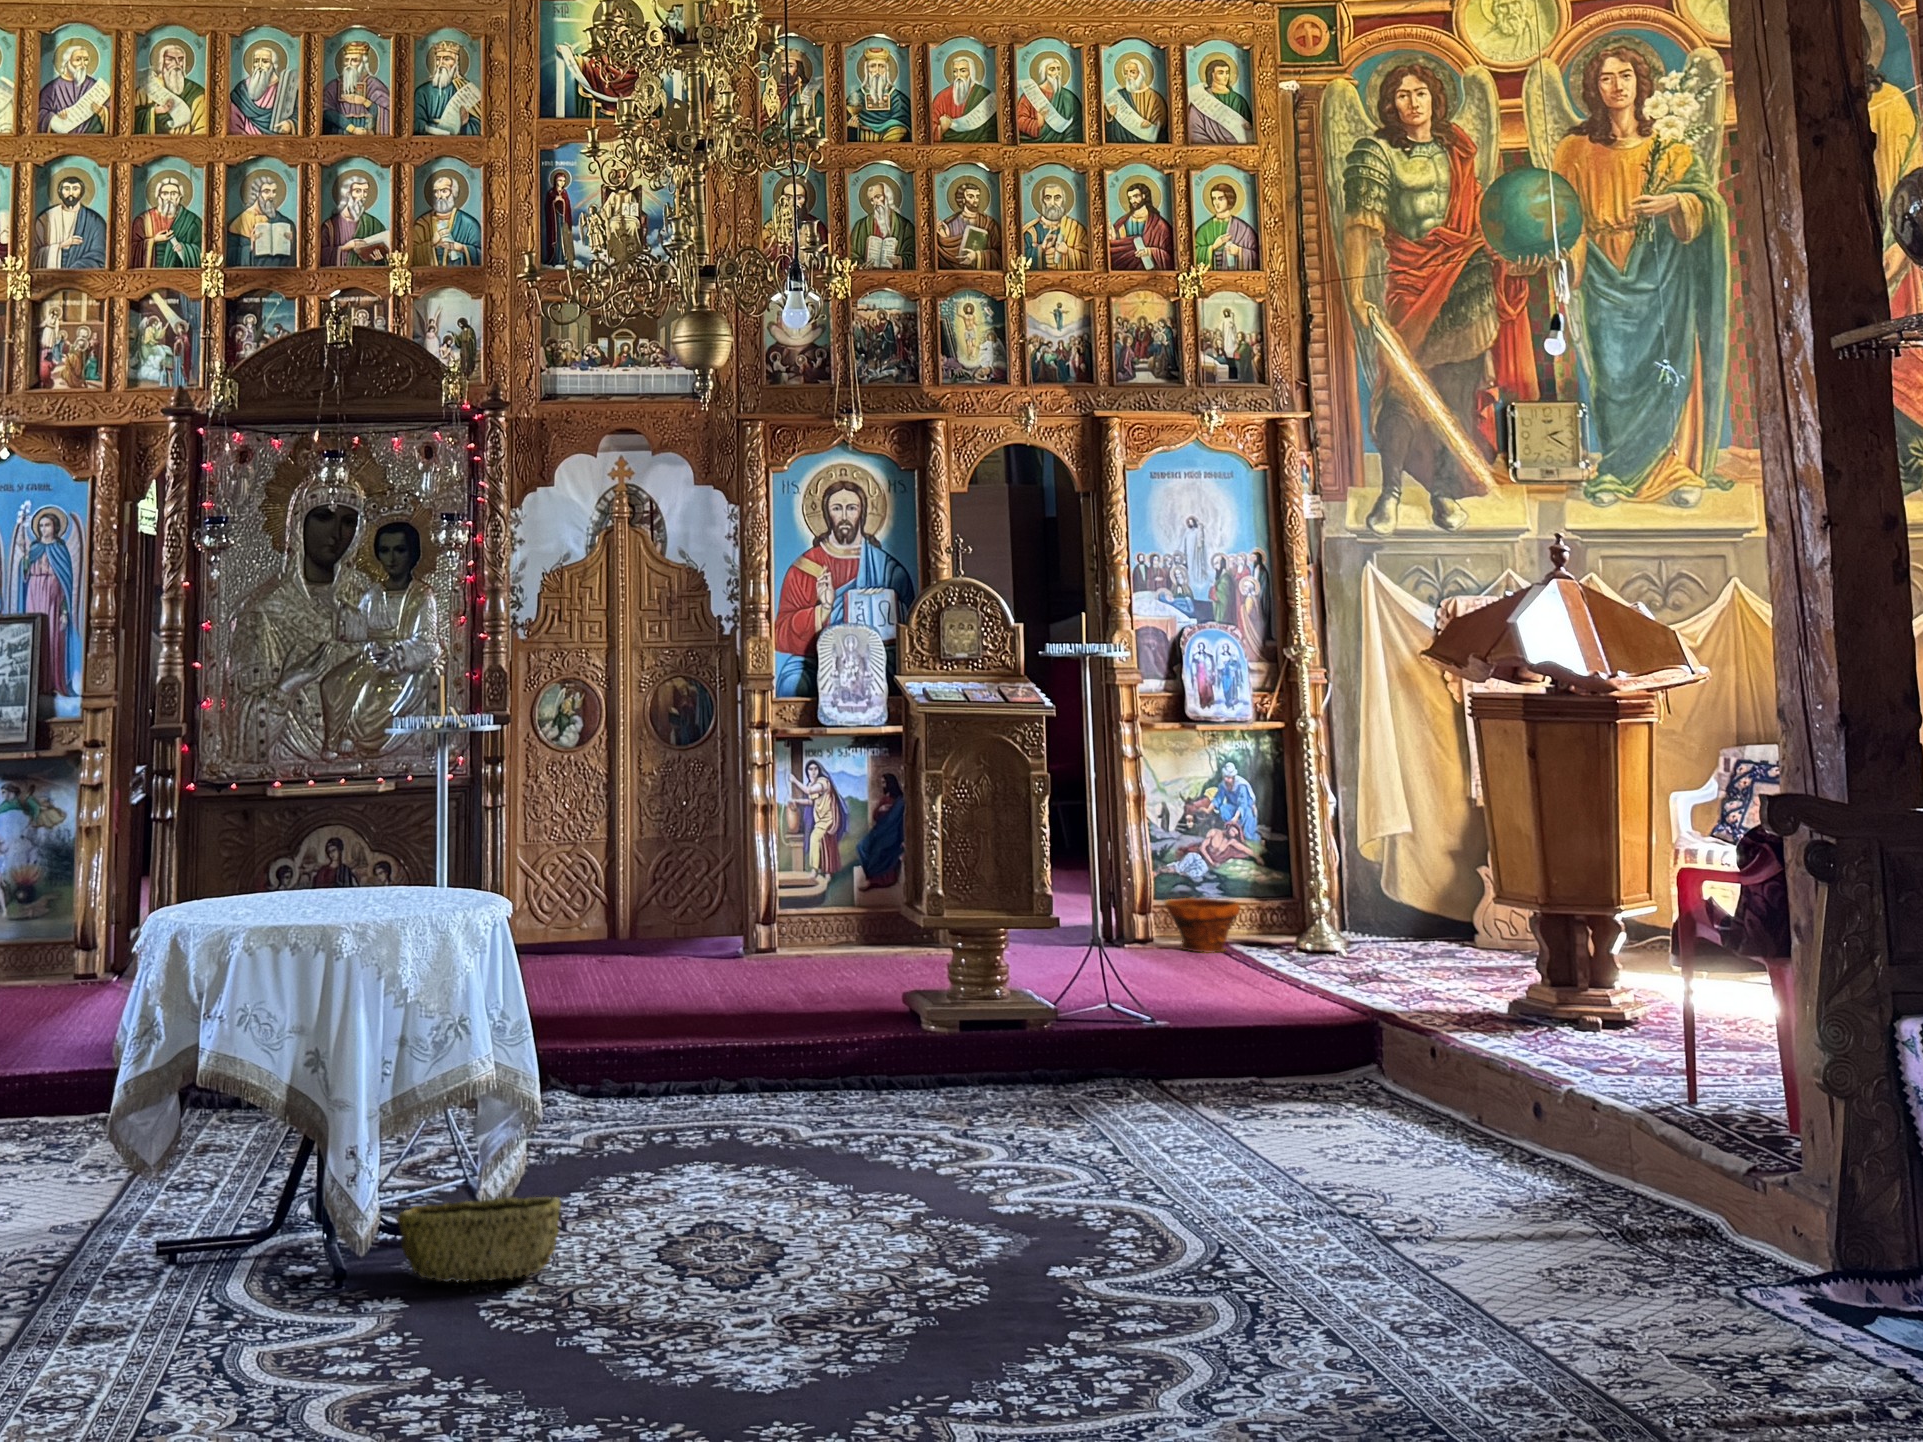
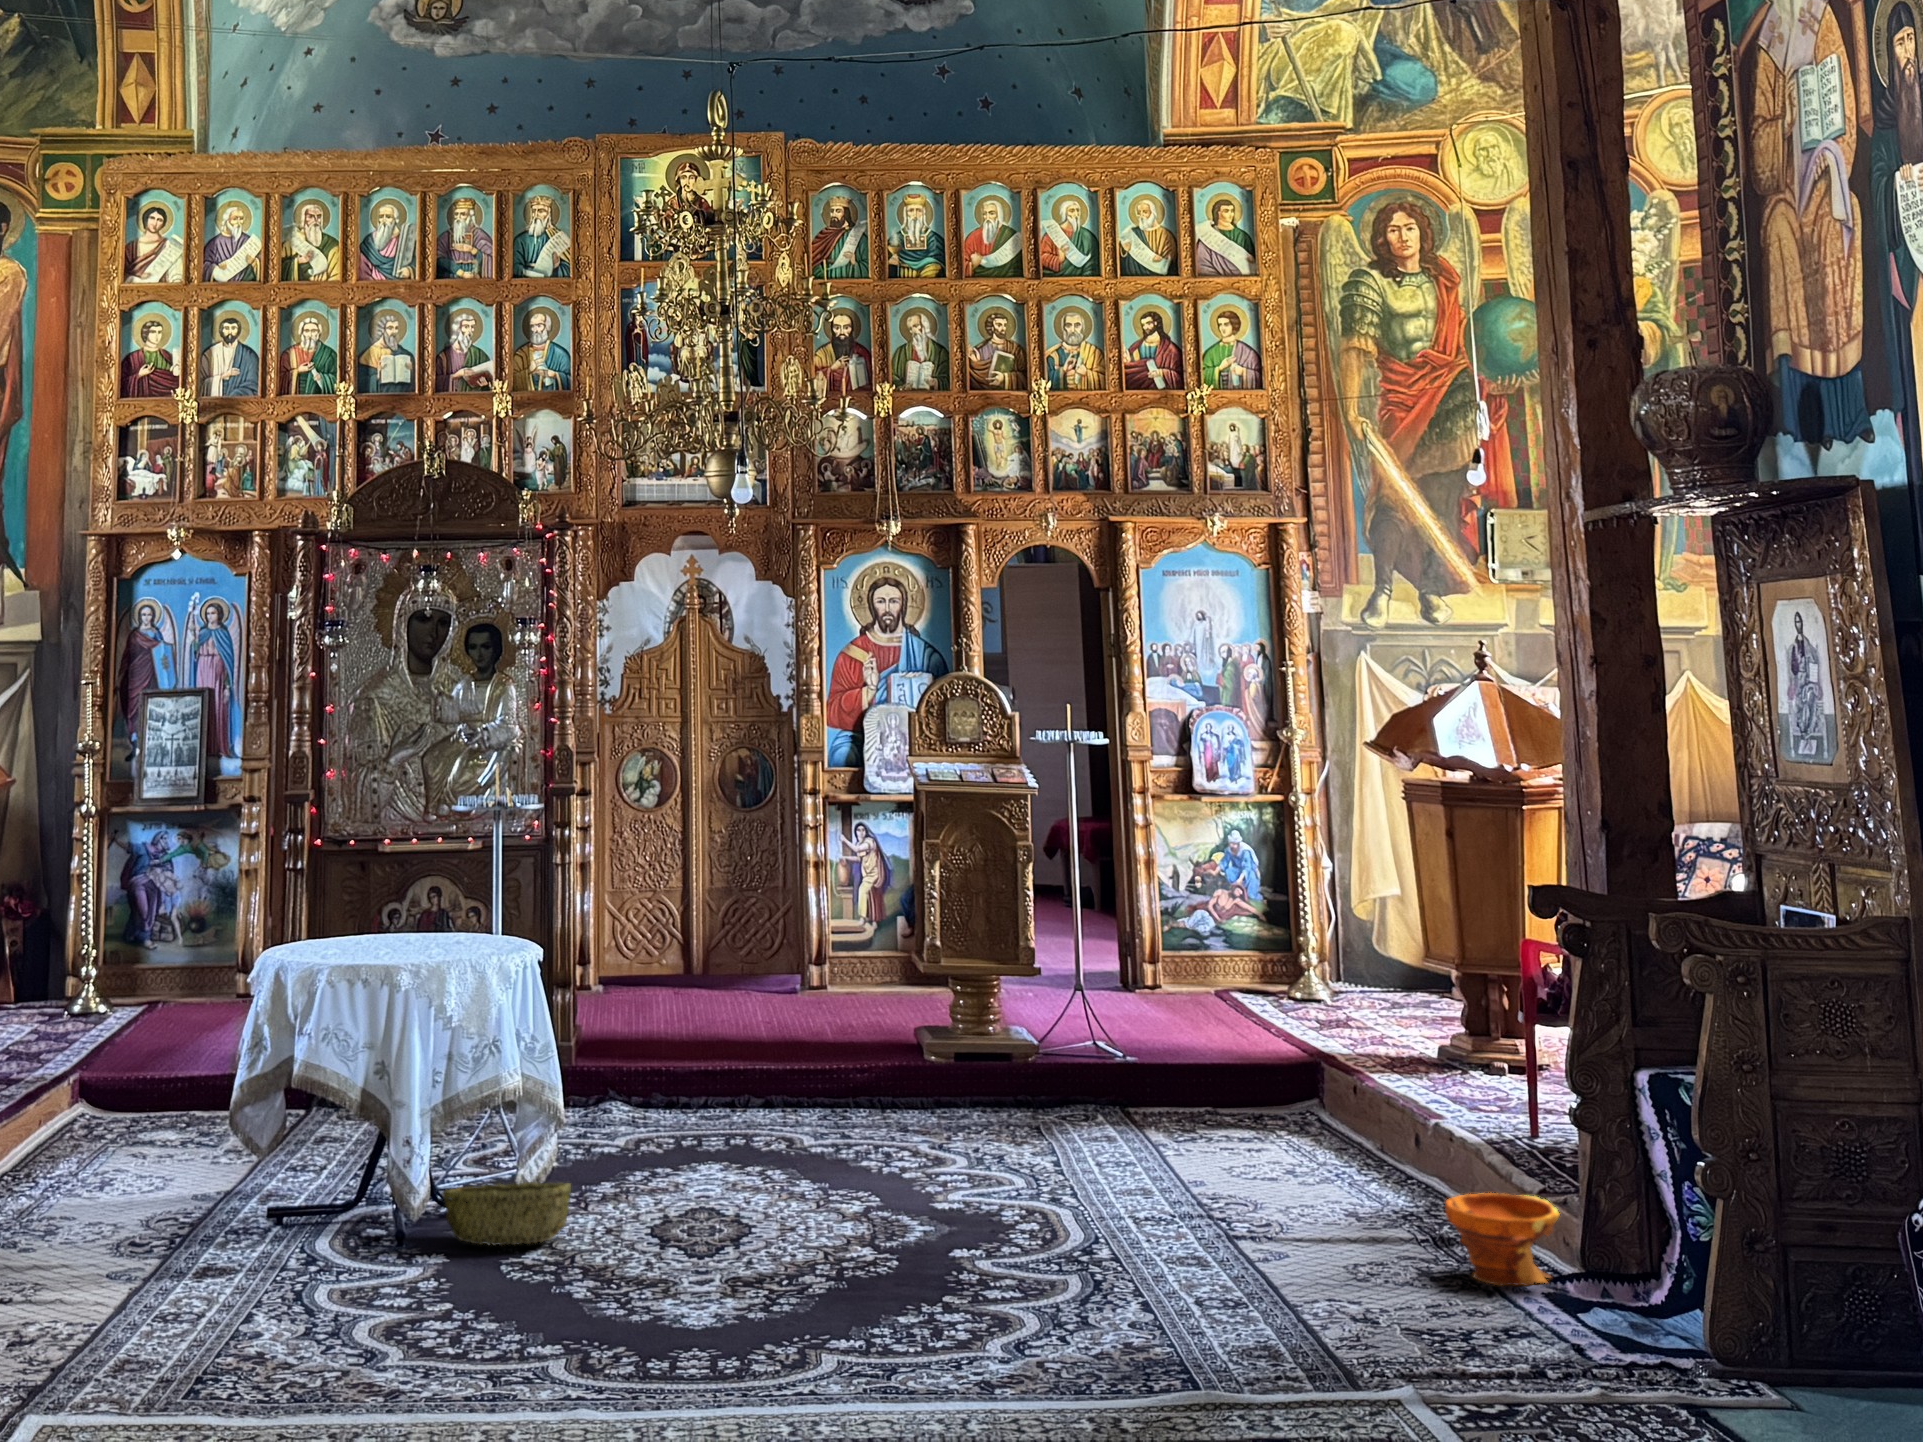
planter: present [1165,898,1240,953] -> present [1445,1193,1560,1286]

